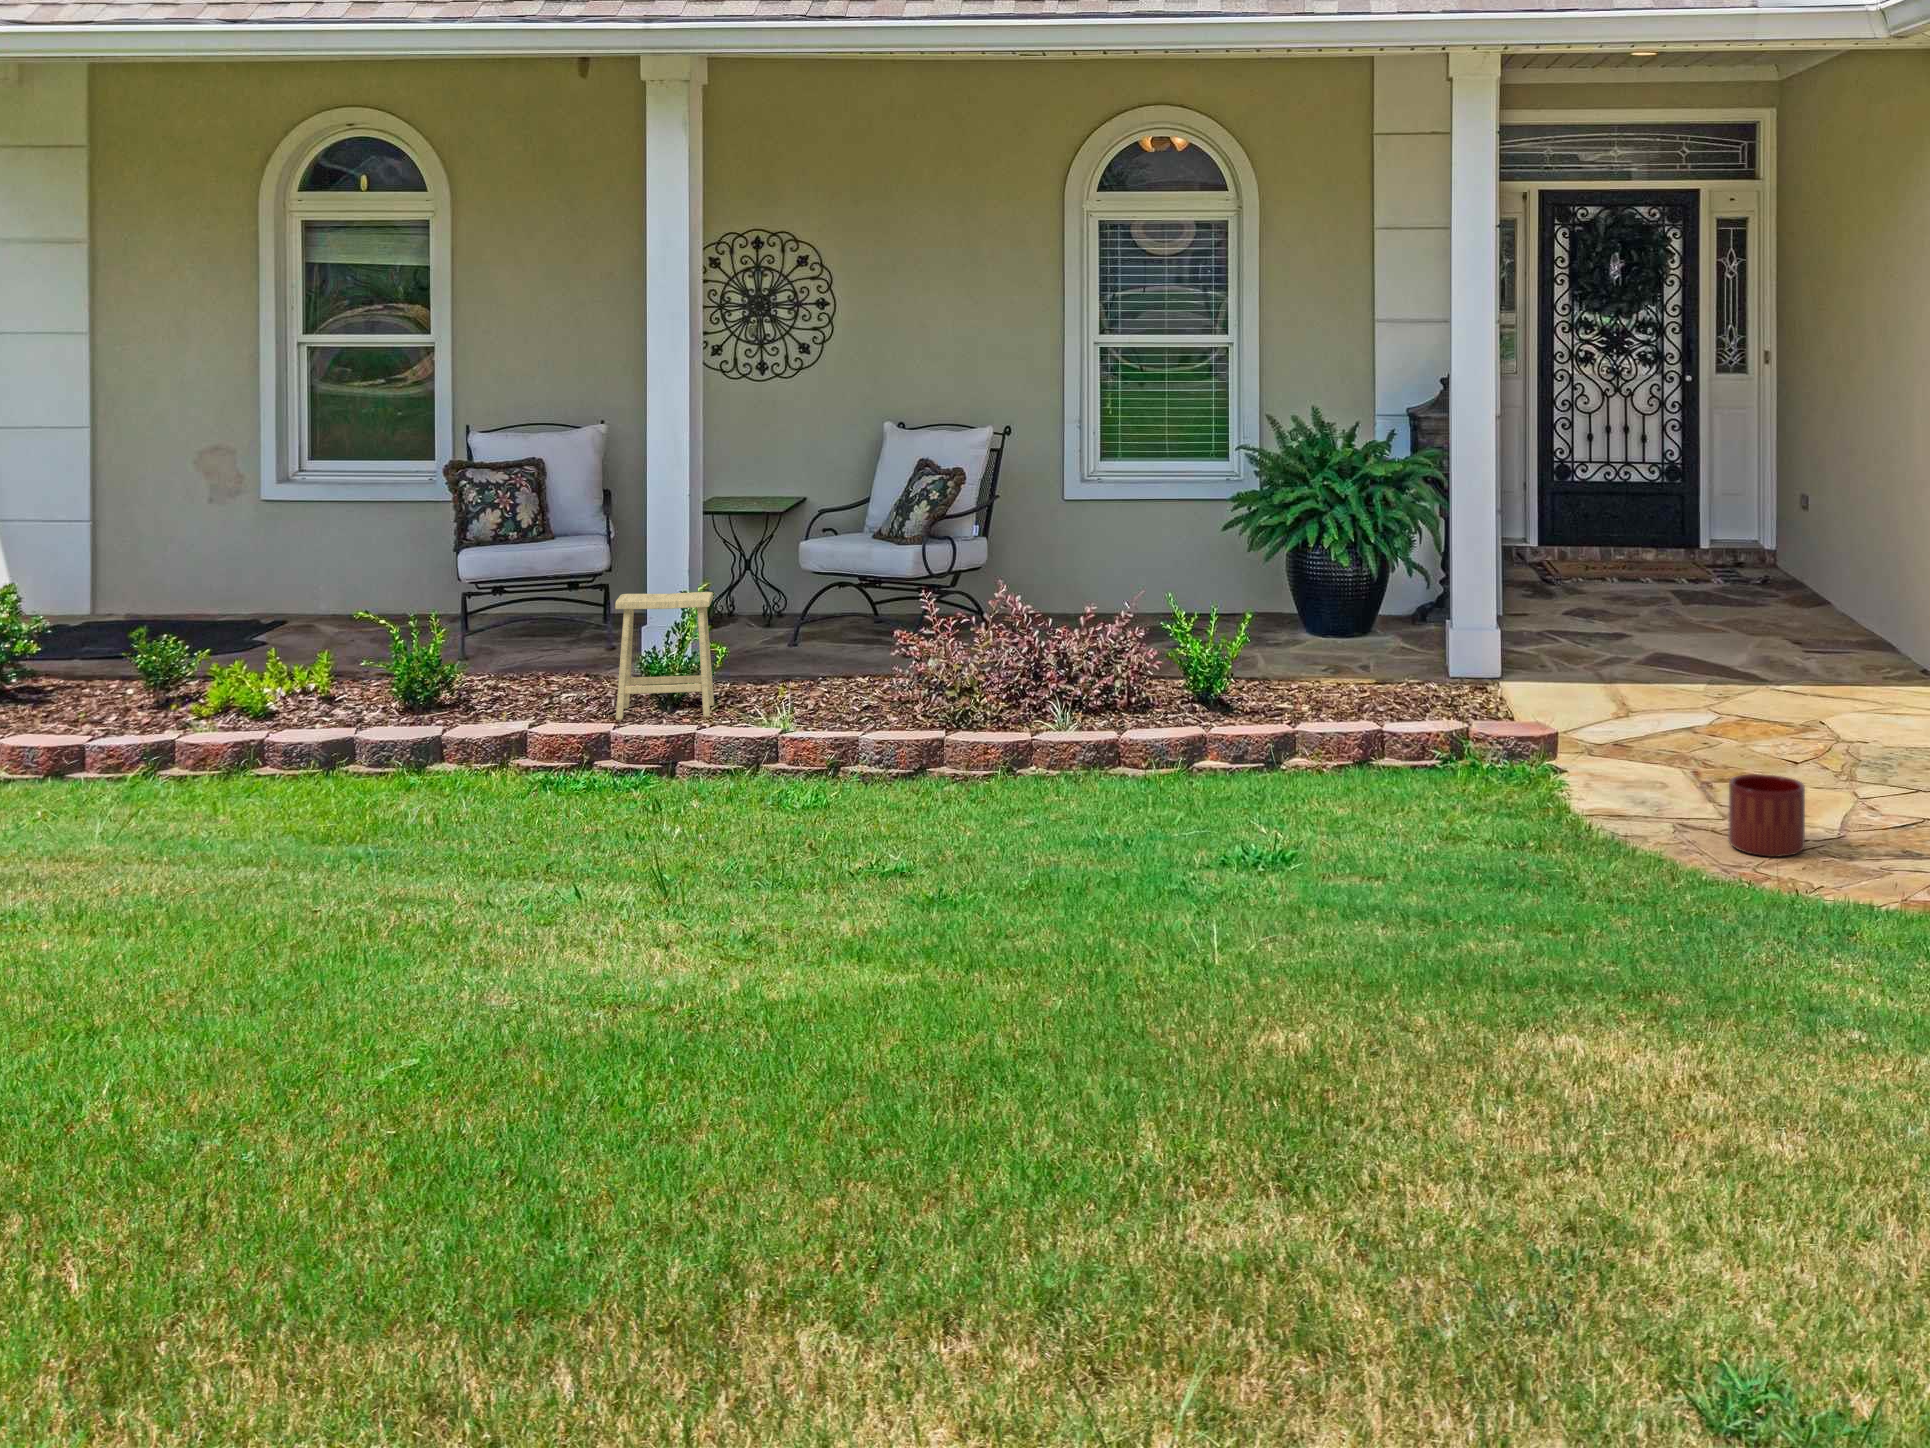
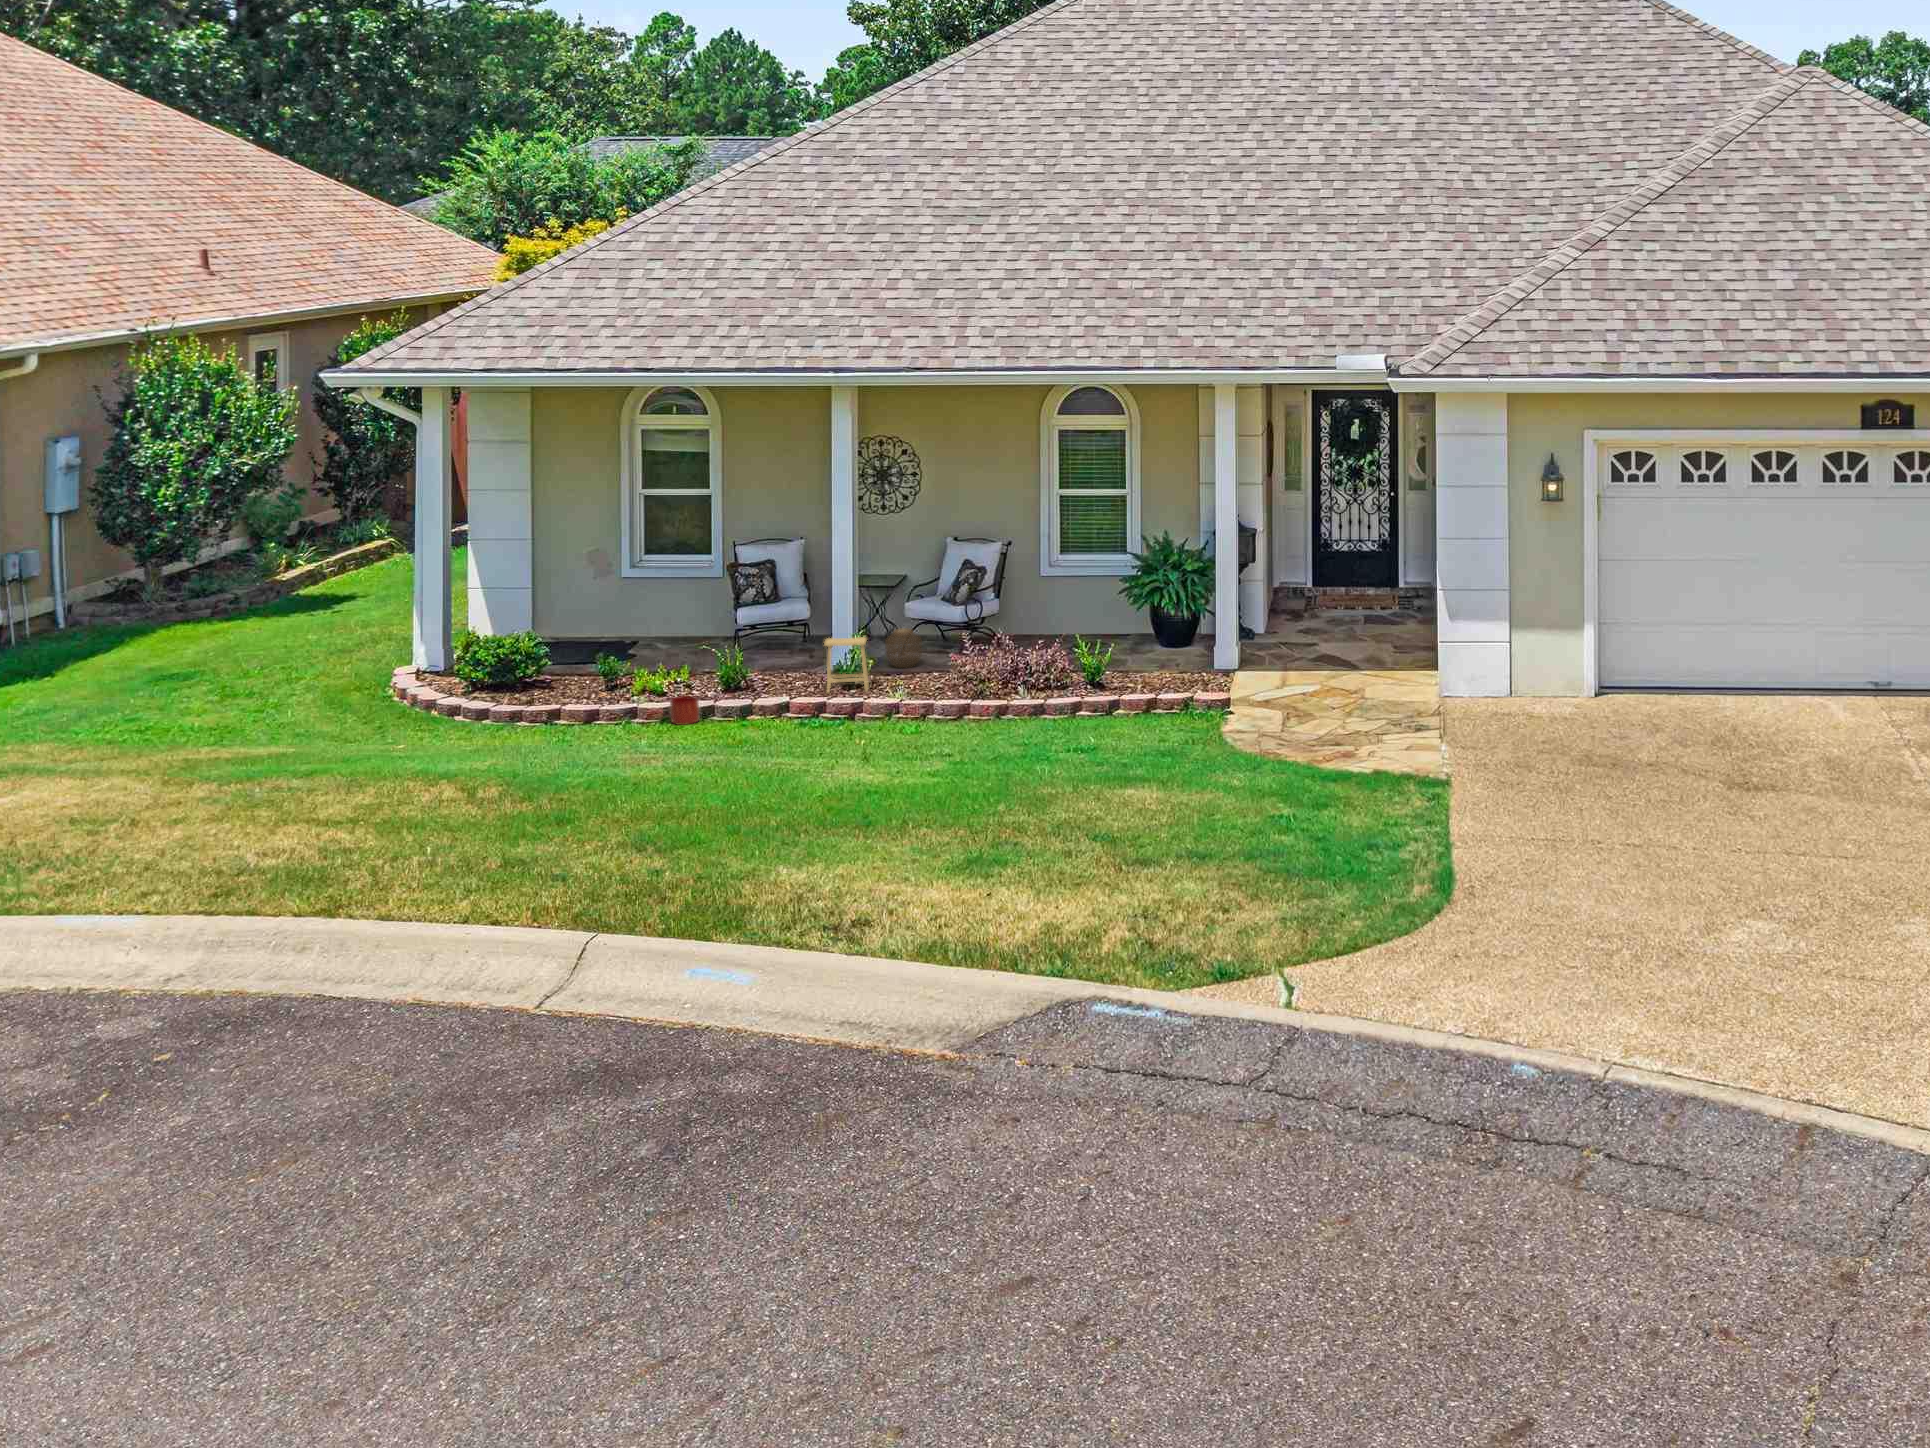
woven basket: none [756,586,833,672] -> present [886,628,922,668]
planter: present [1729,774,1805,857] -> present [670,696,699,725]

